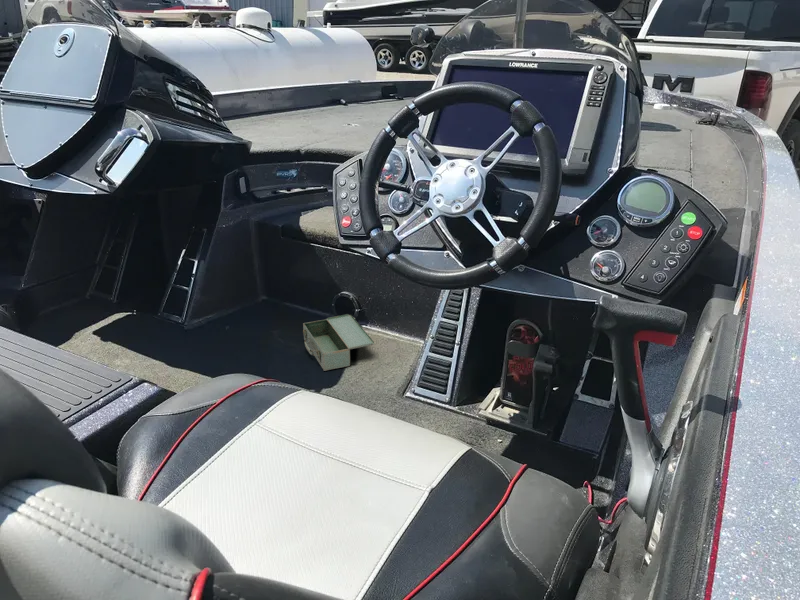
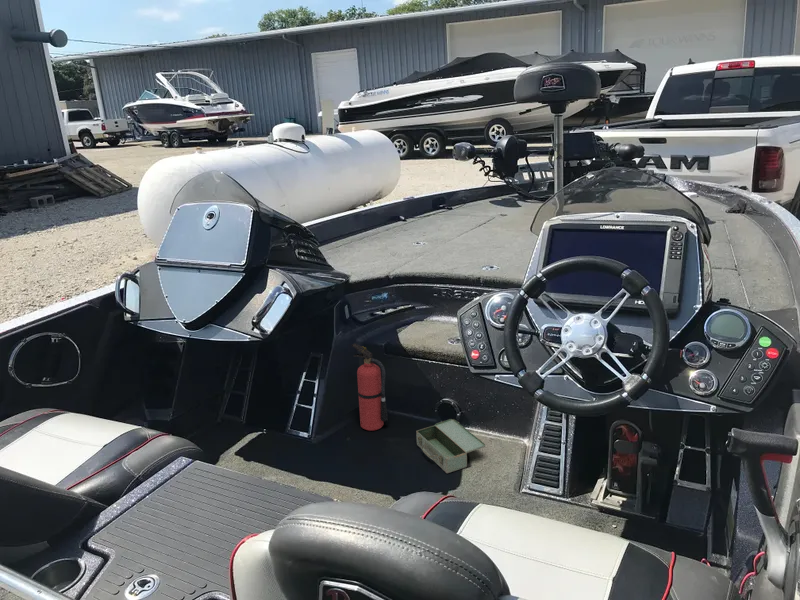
fire extinguisher: none [239,220,278,322] -> present [352,343,388,431]

